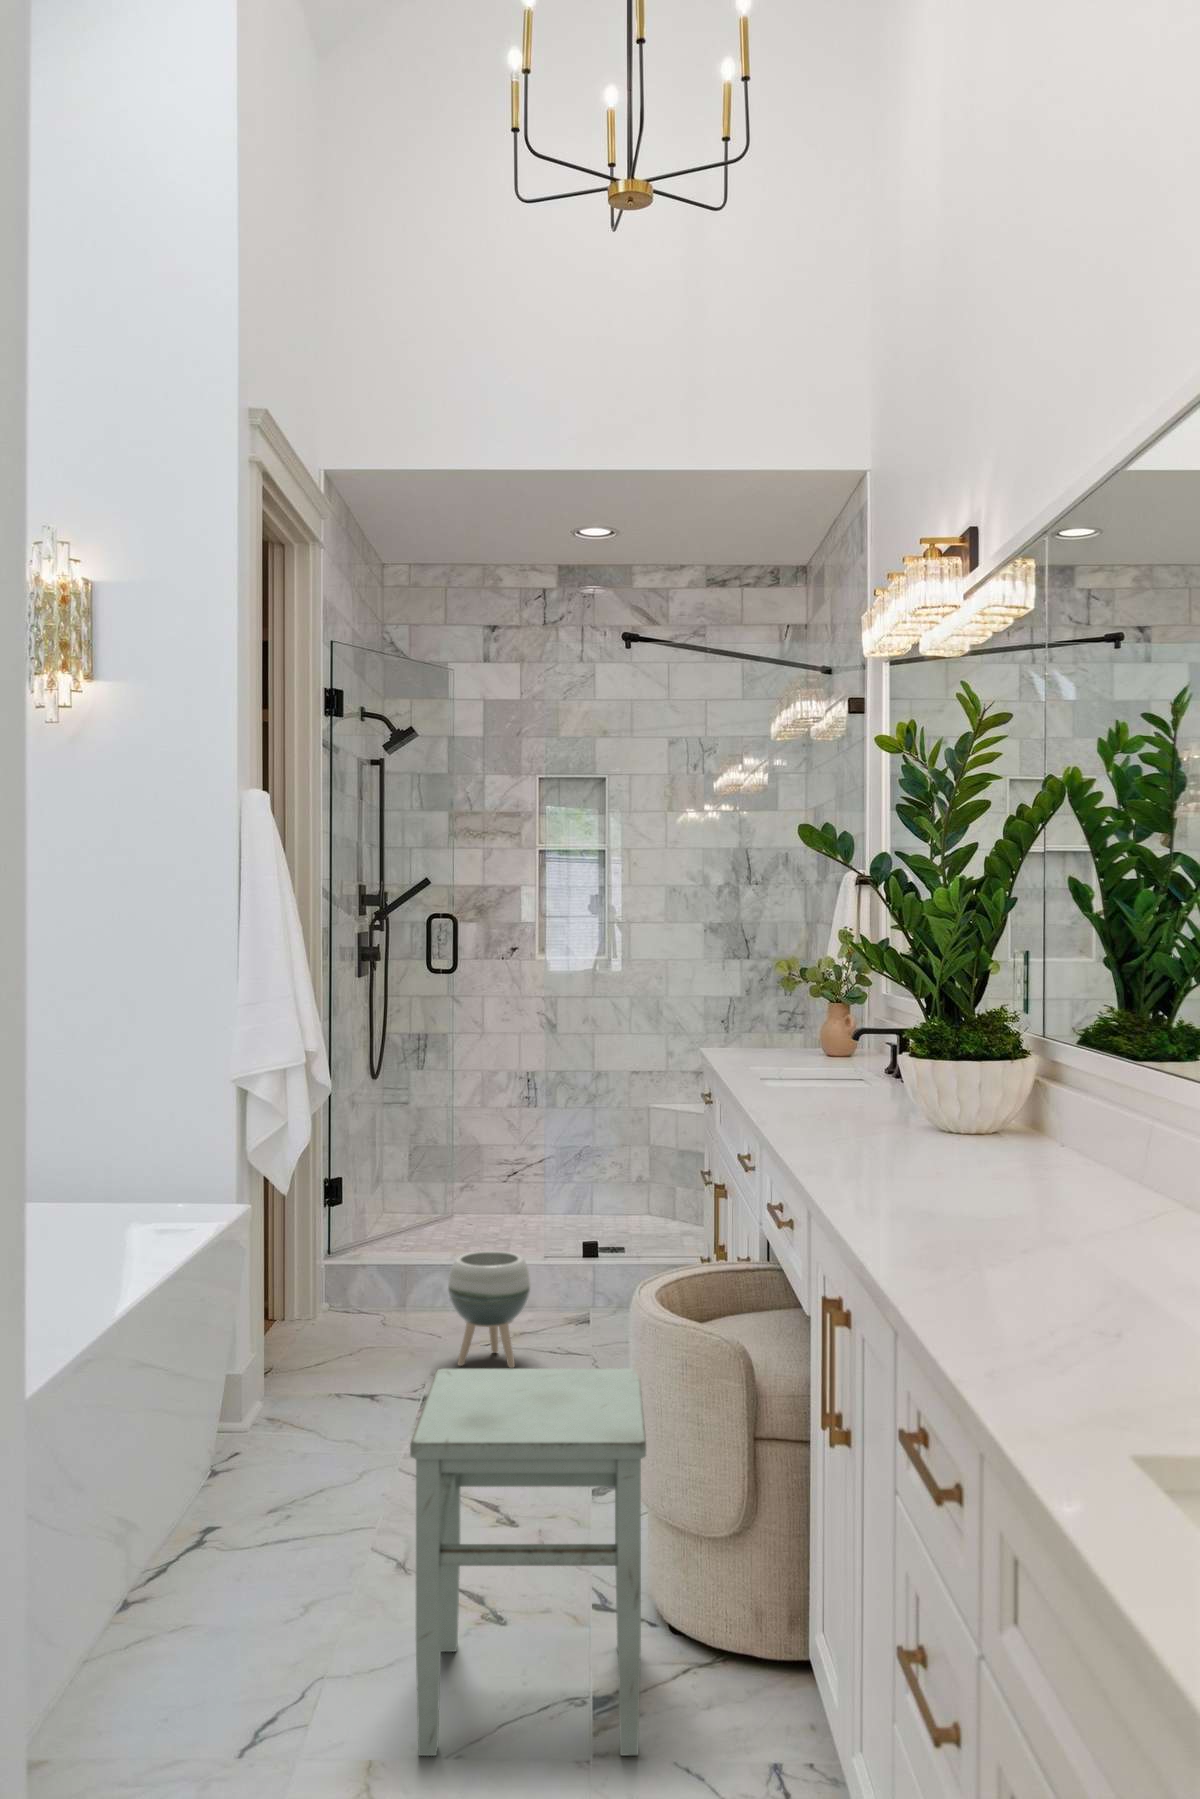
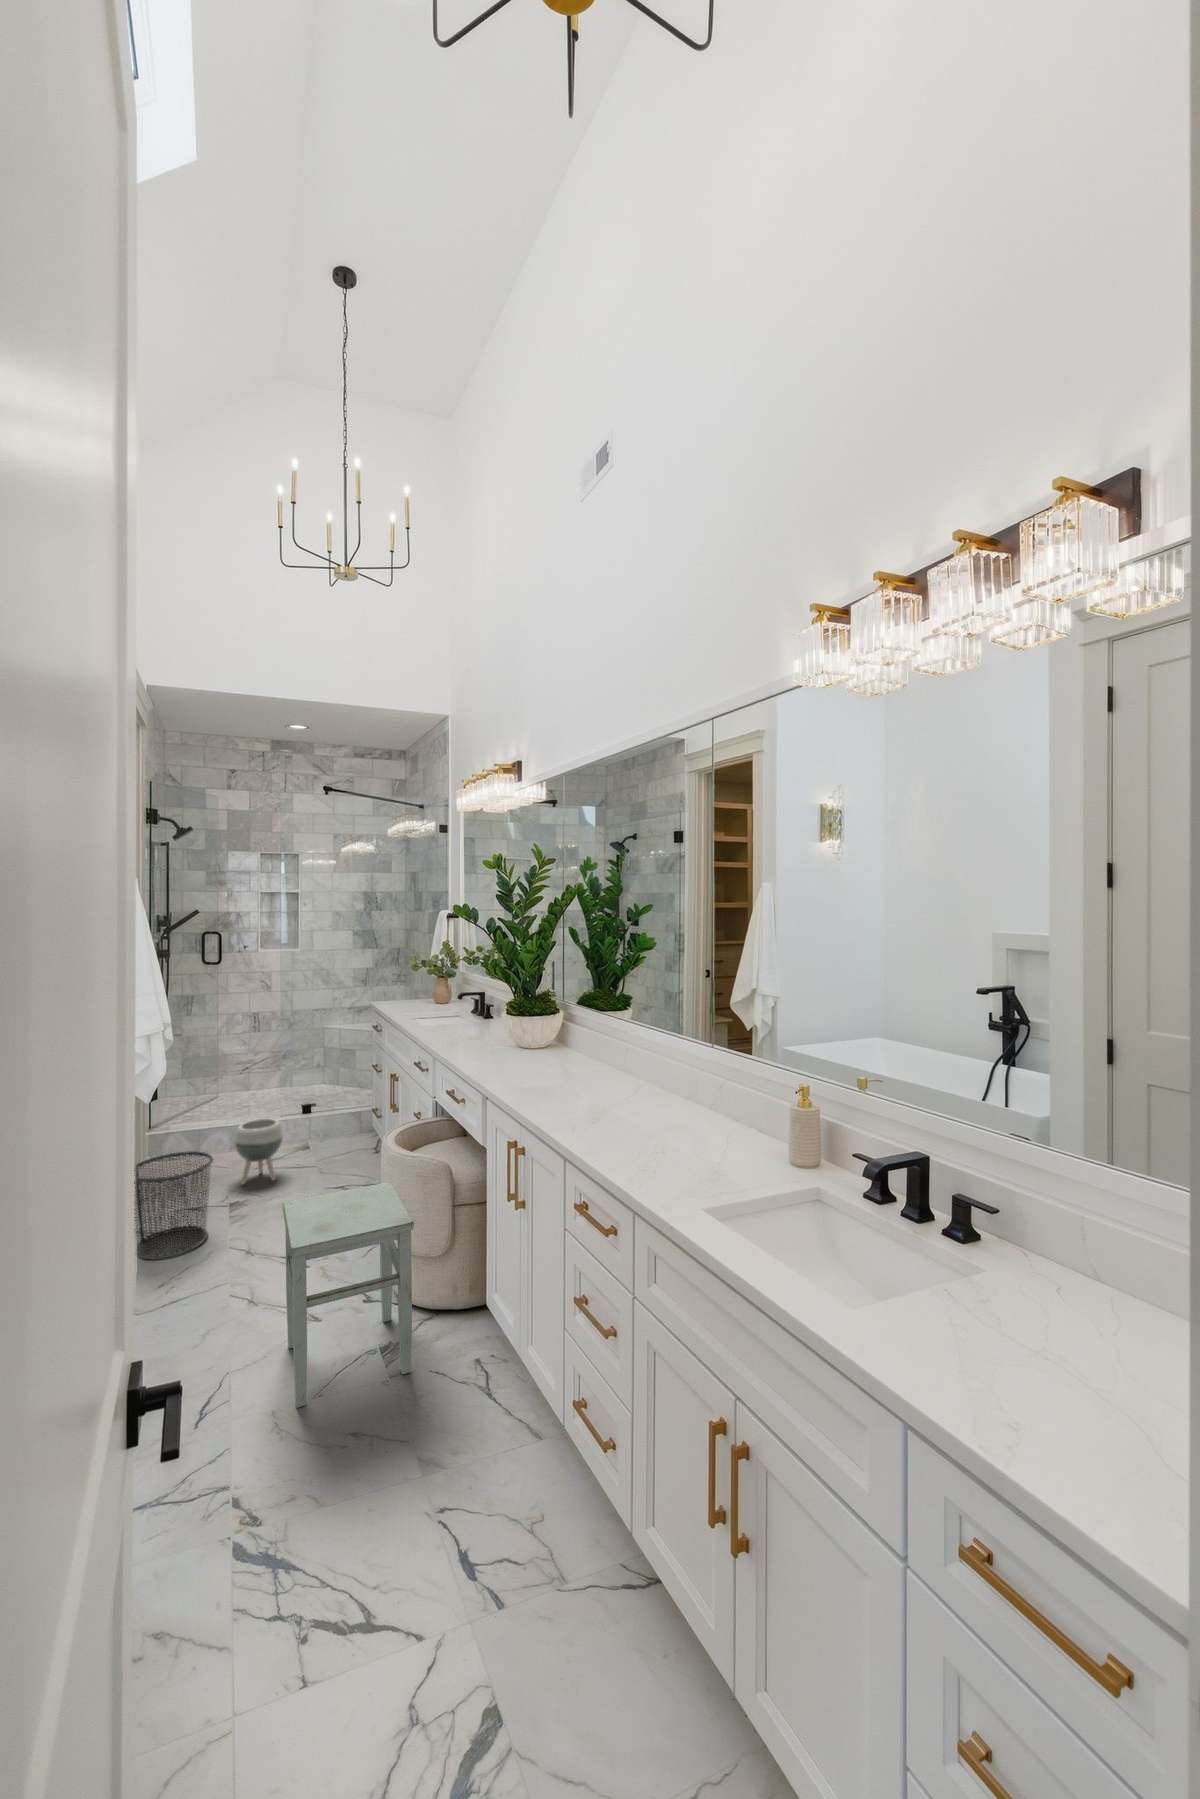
waste bin: none [256,1280,390,1457] -> present [134,1151,213,1259]

